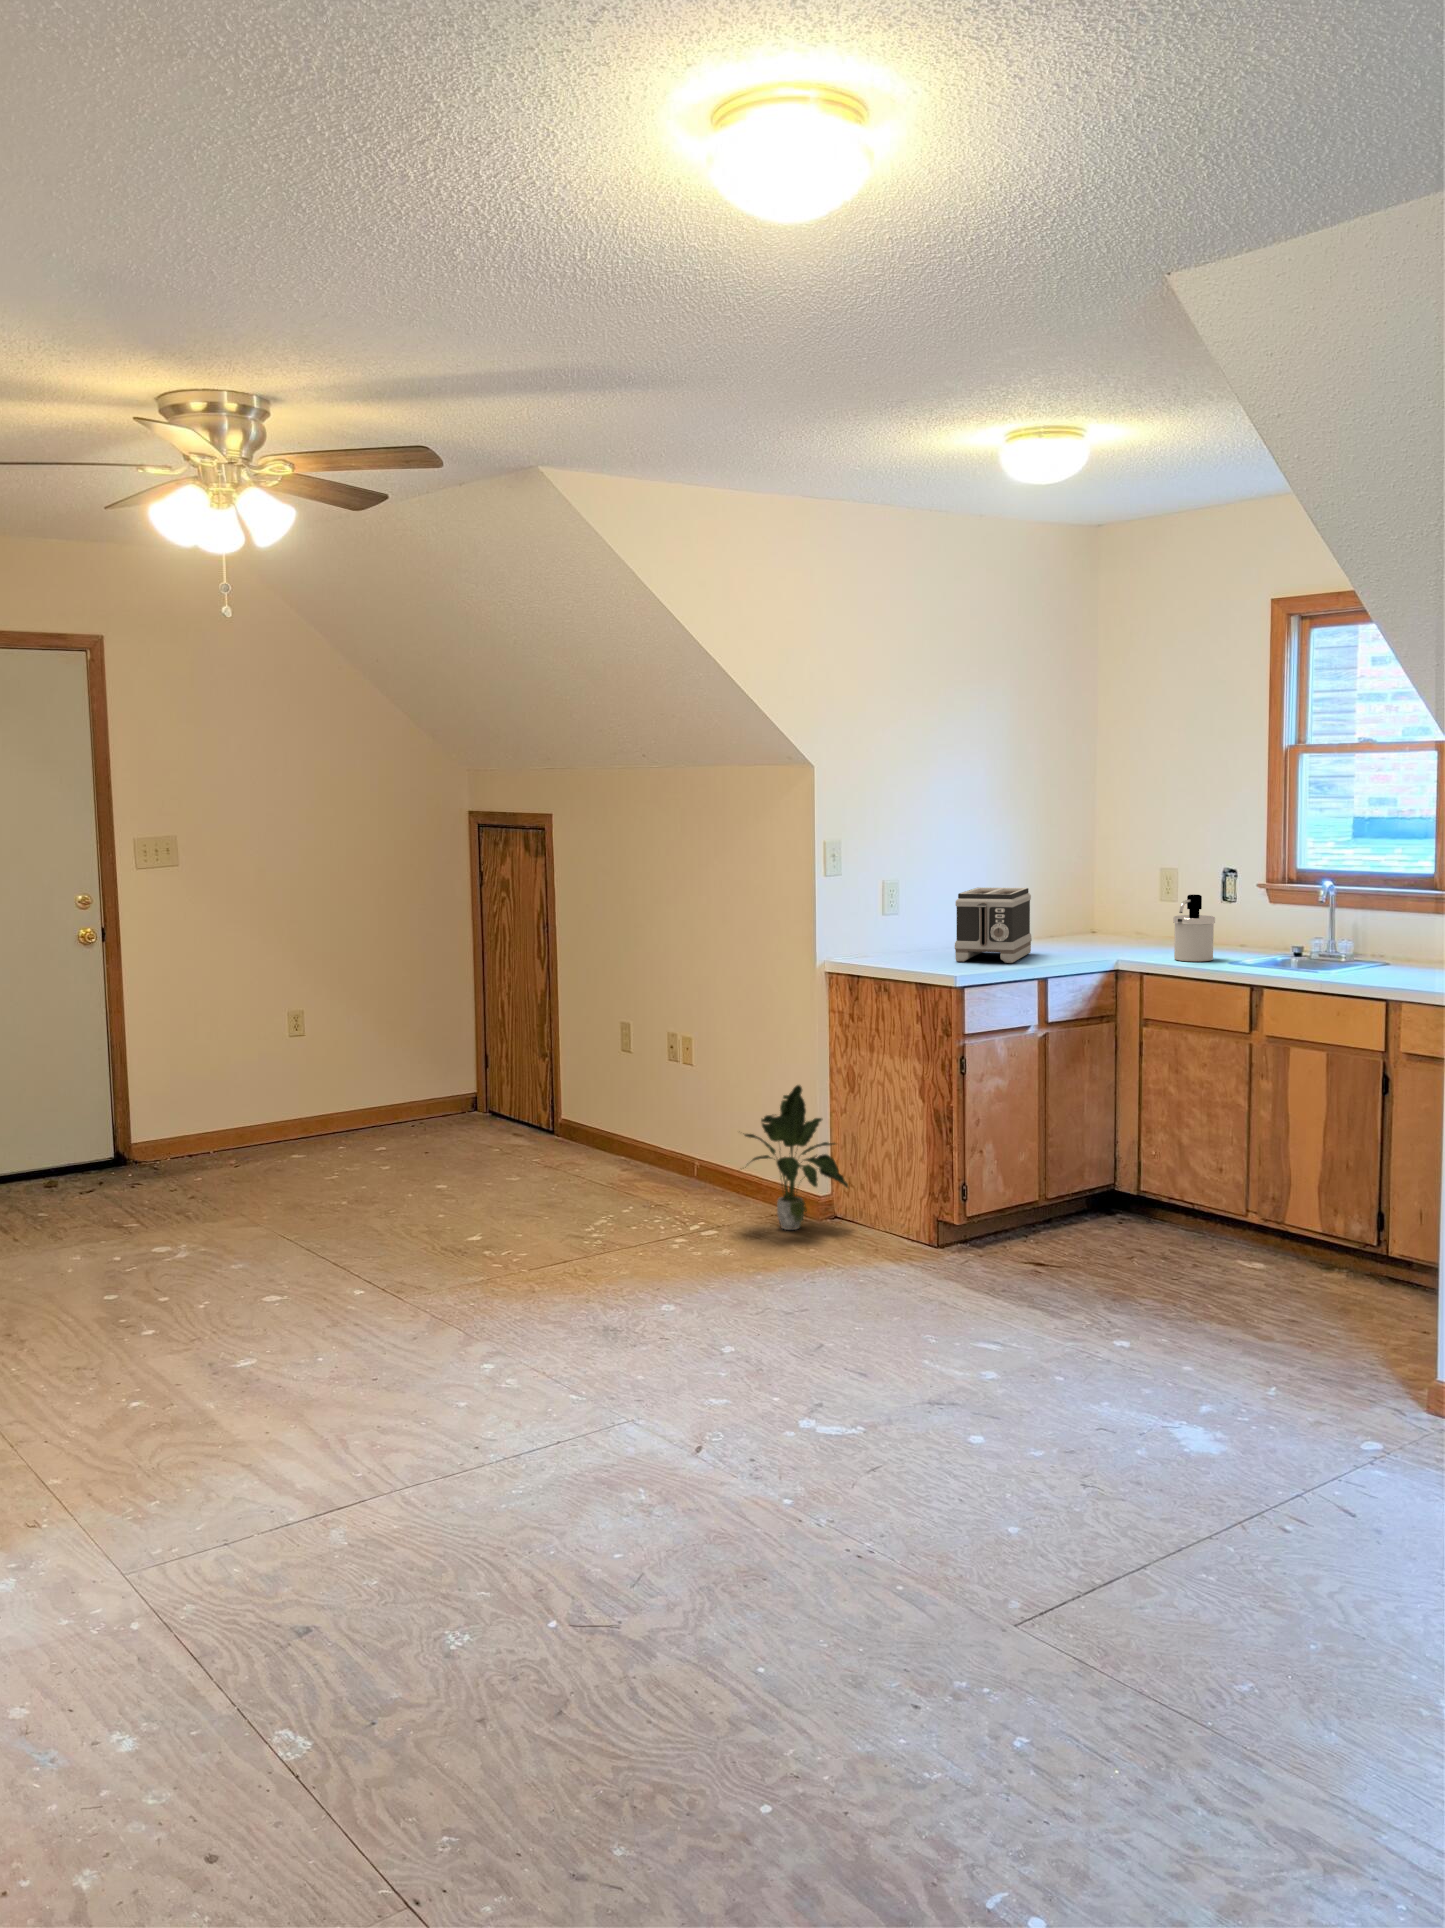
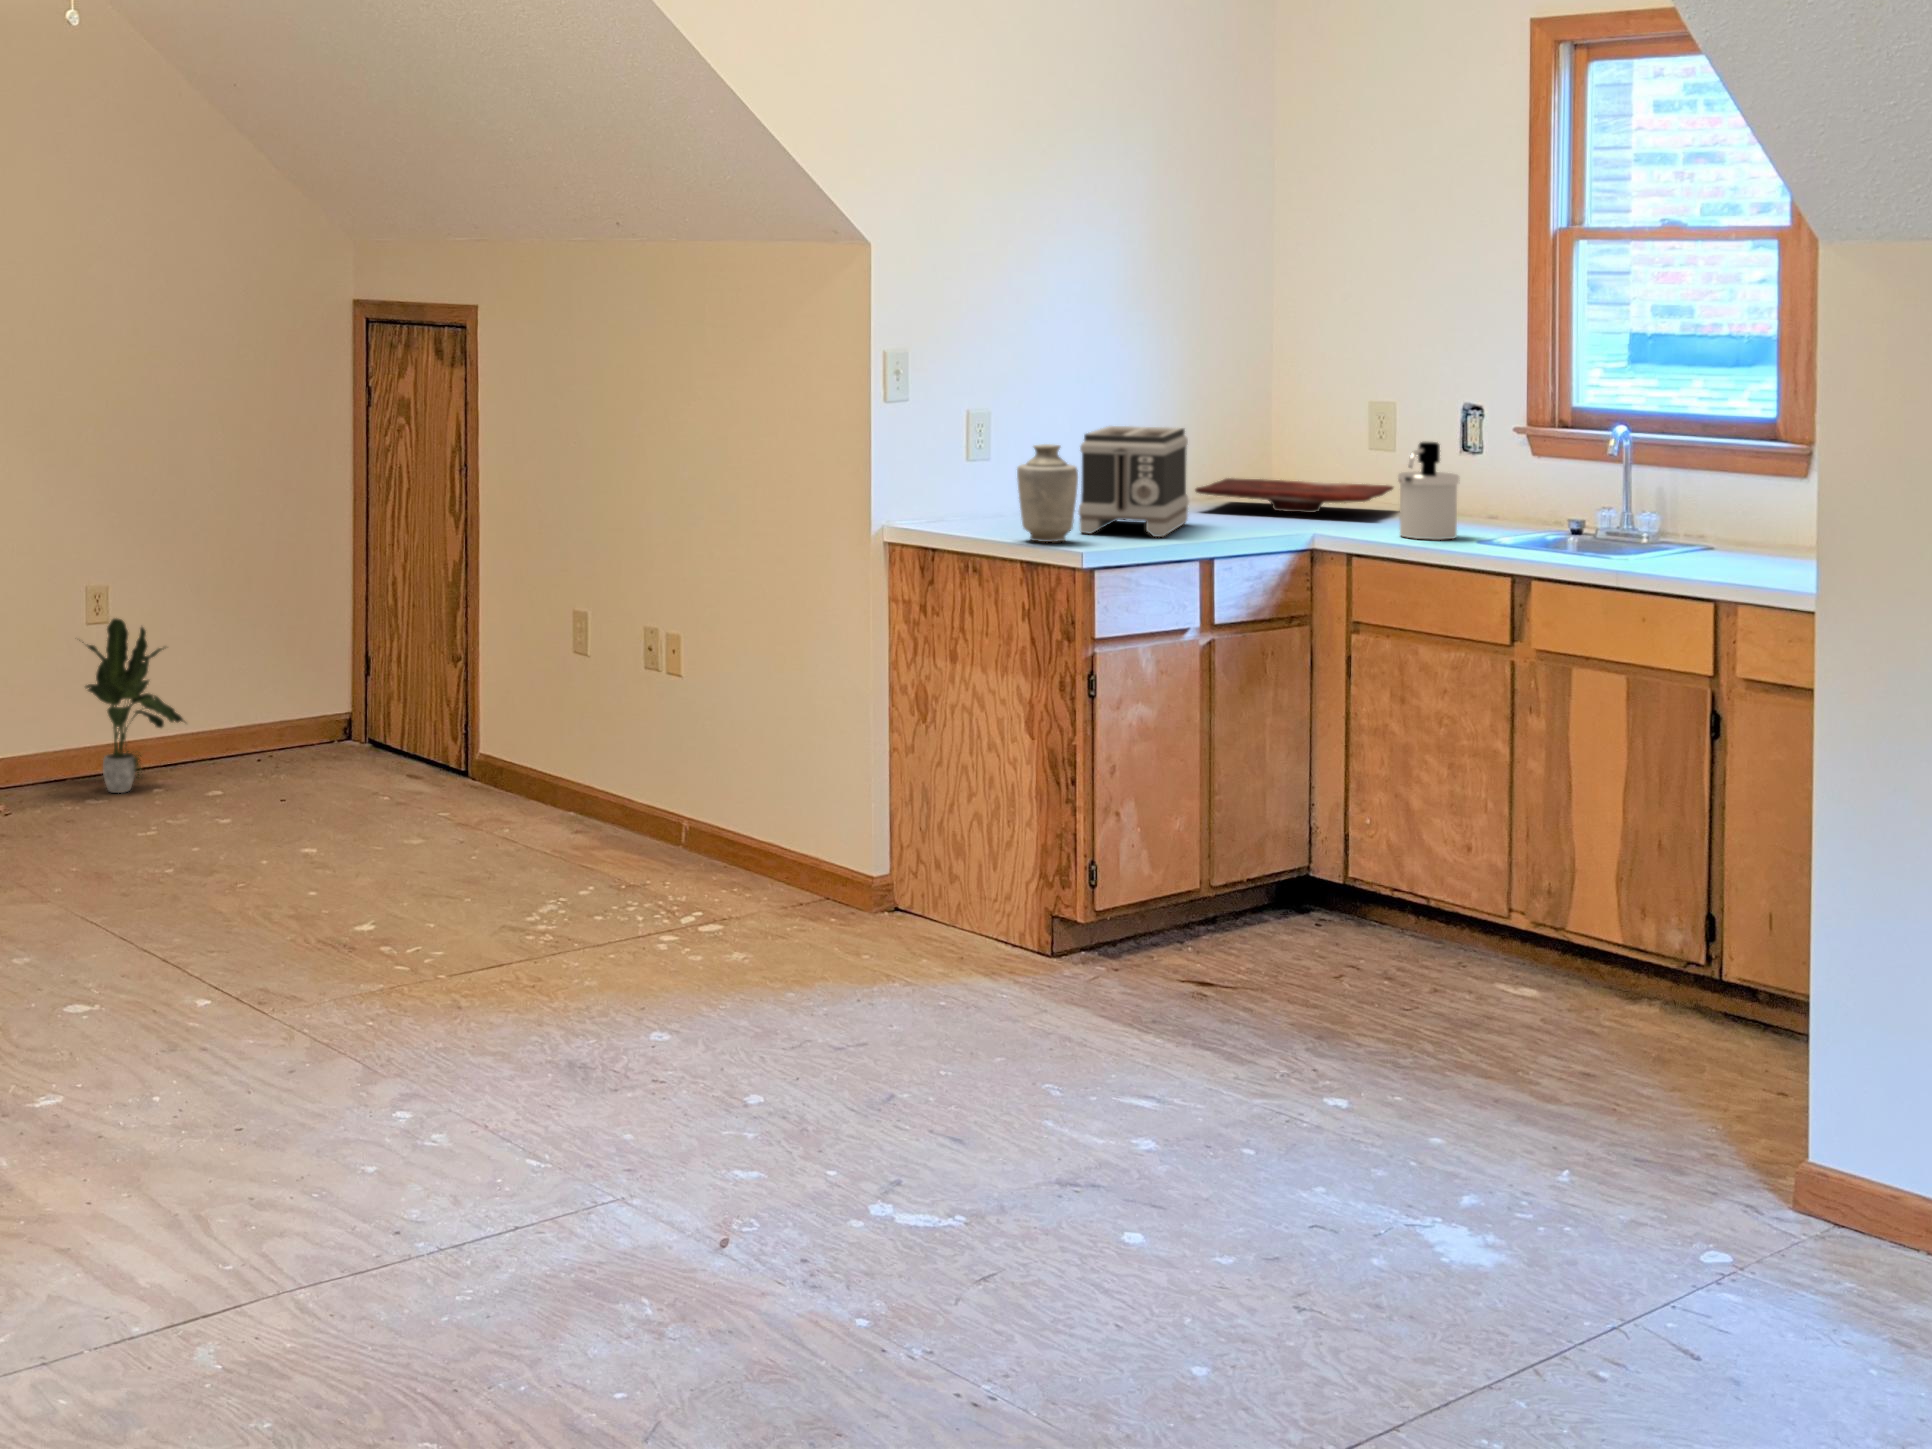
vase: none [911,901,953,968] -> present [1017,444,1078,542]
cutting board: none [1037,922,1174,944] -> present [1195,478,1393,513]
potted plant: present [745,1085,848,1230] -> present [82,618,184,793]

